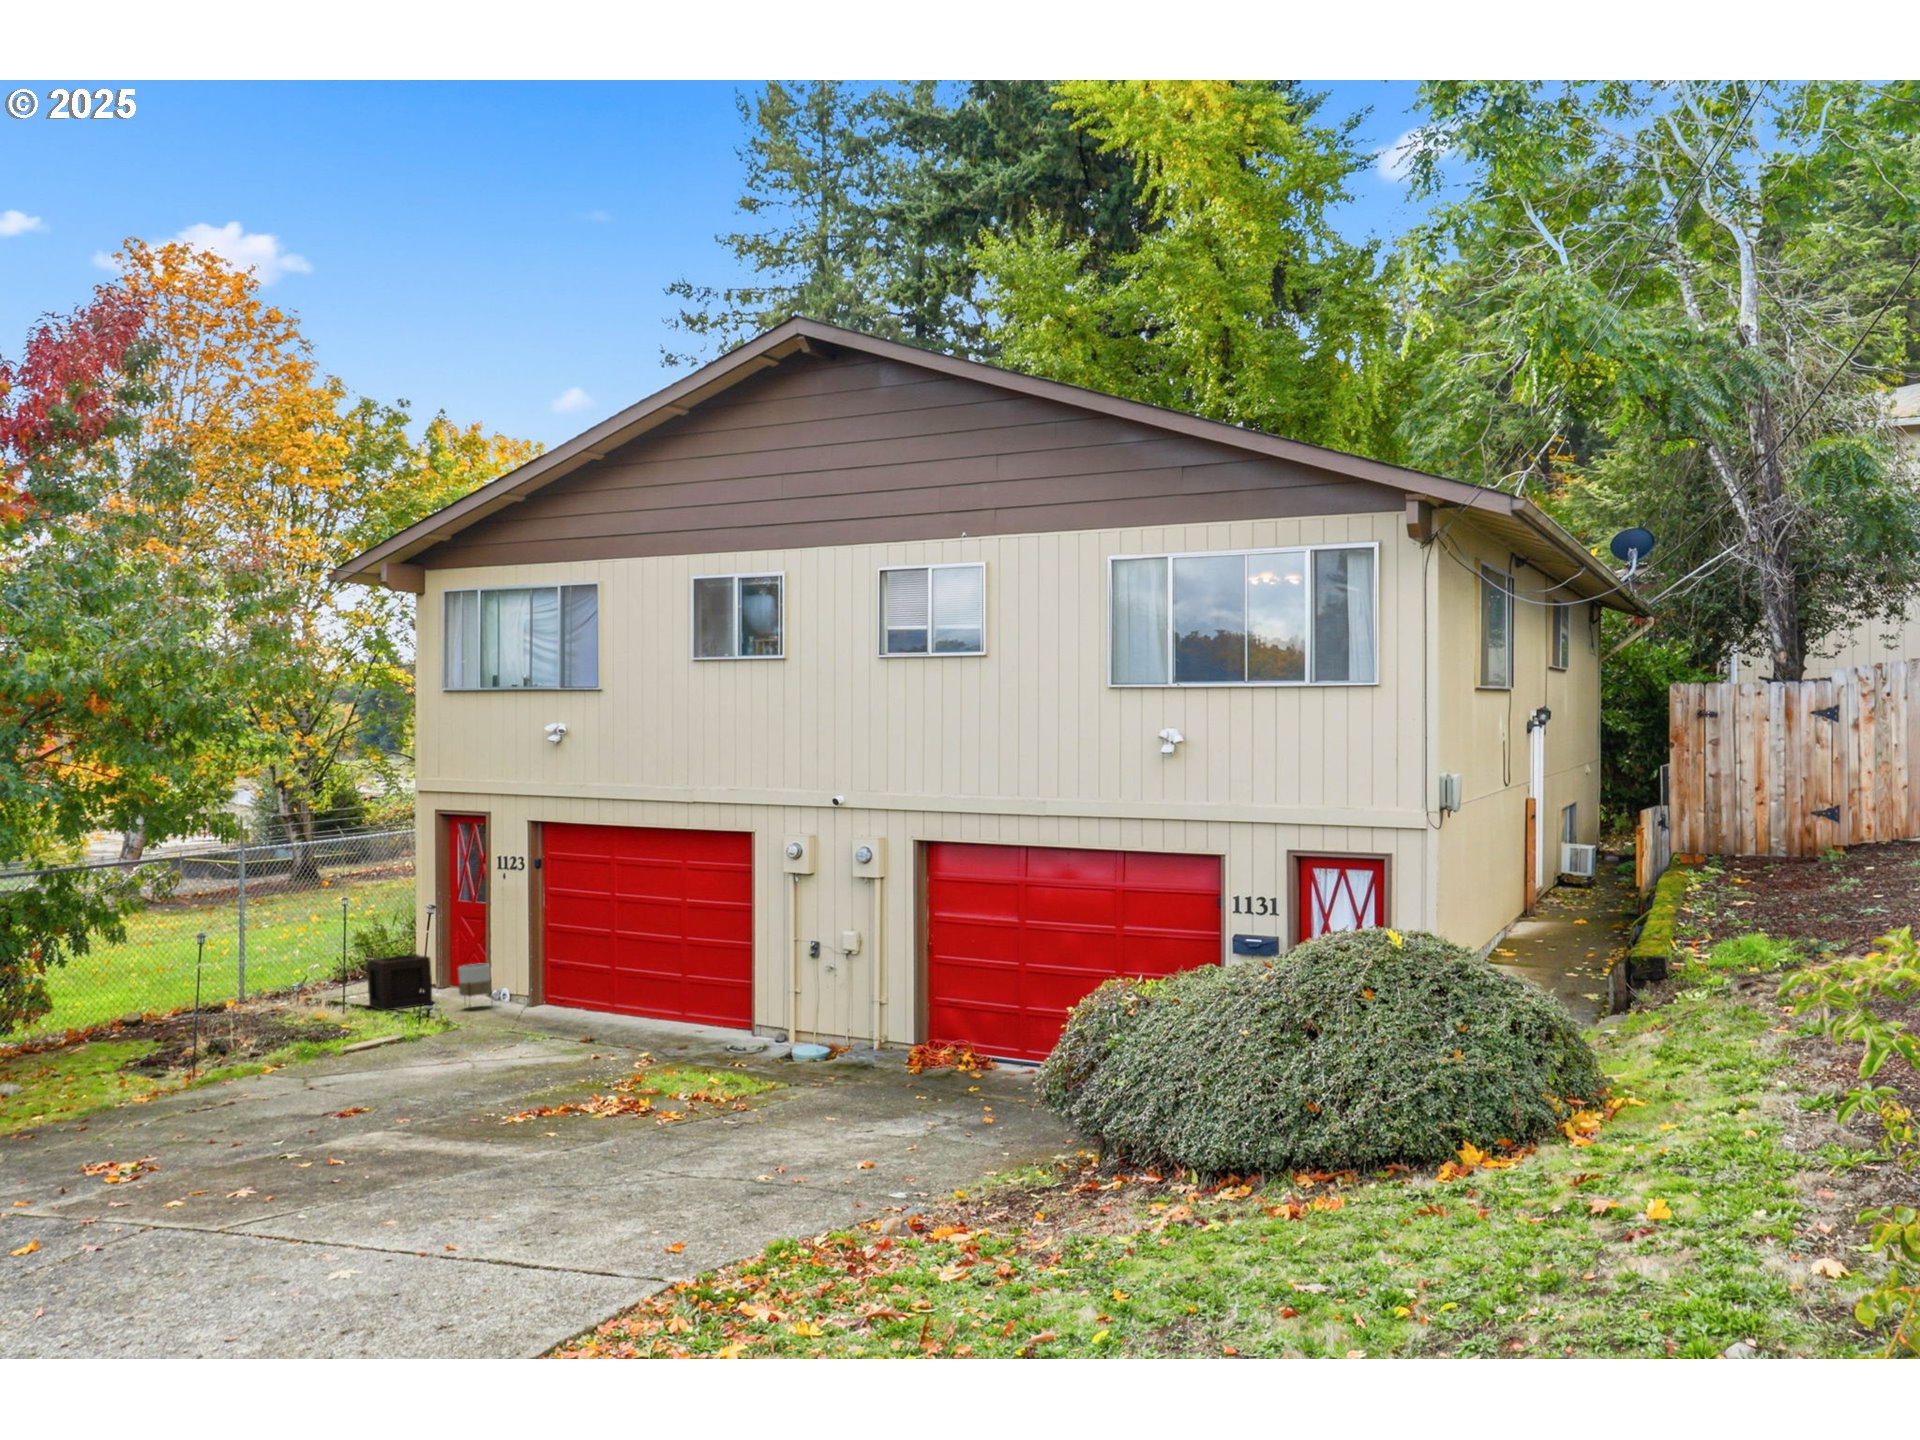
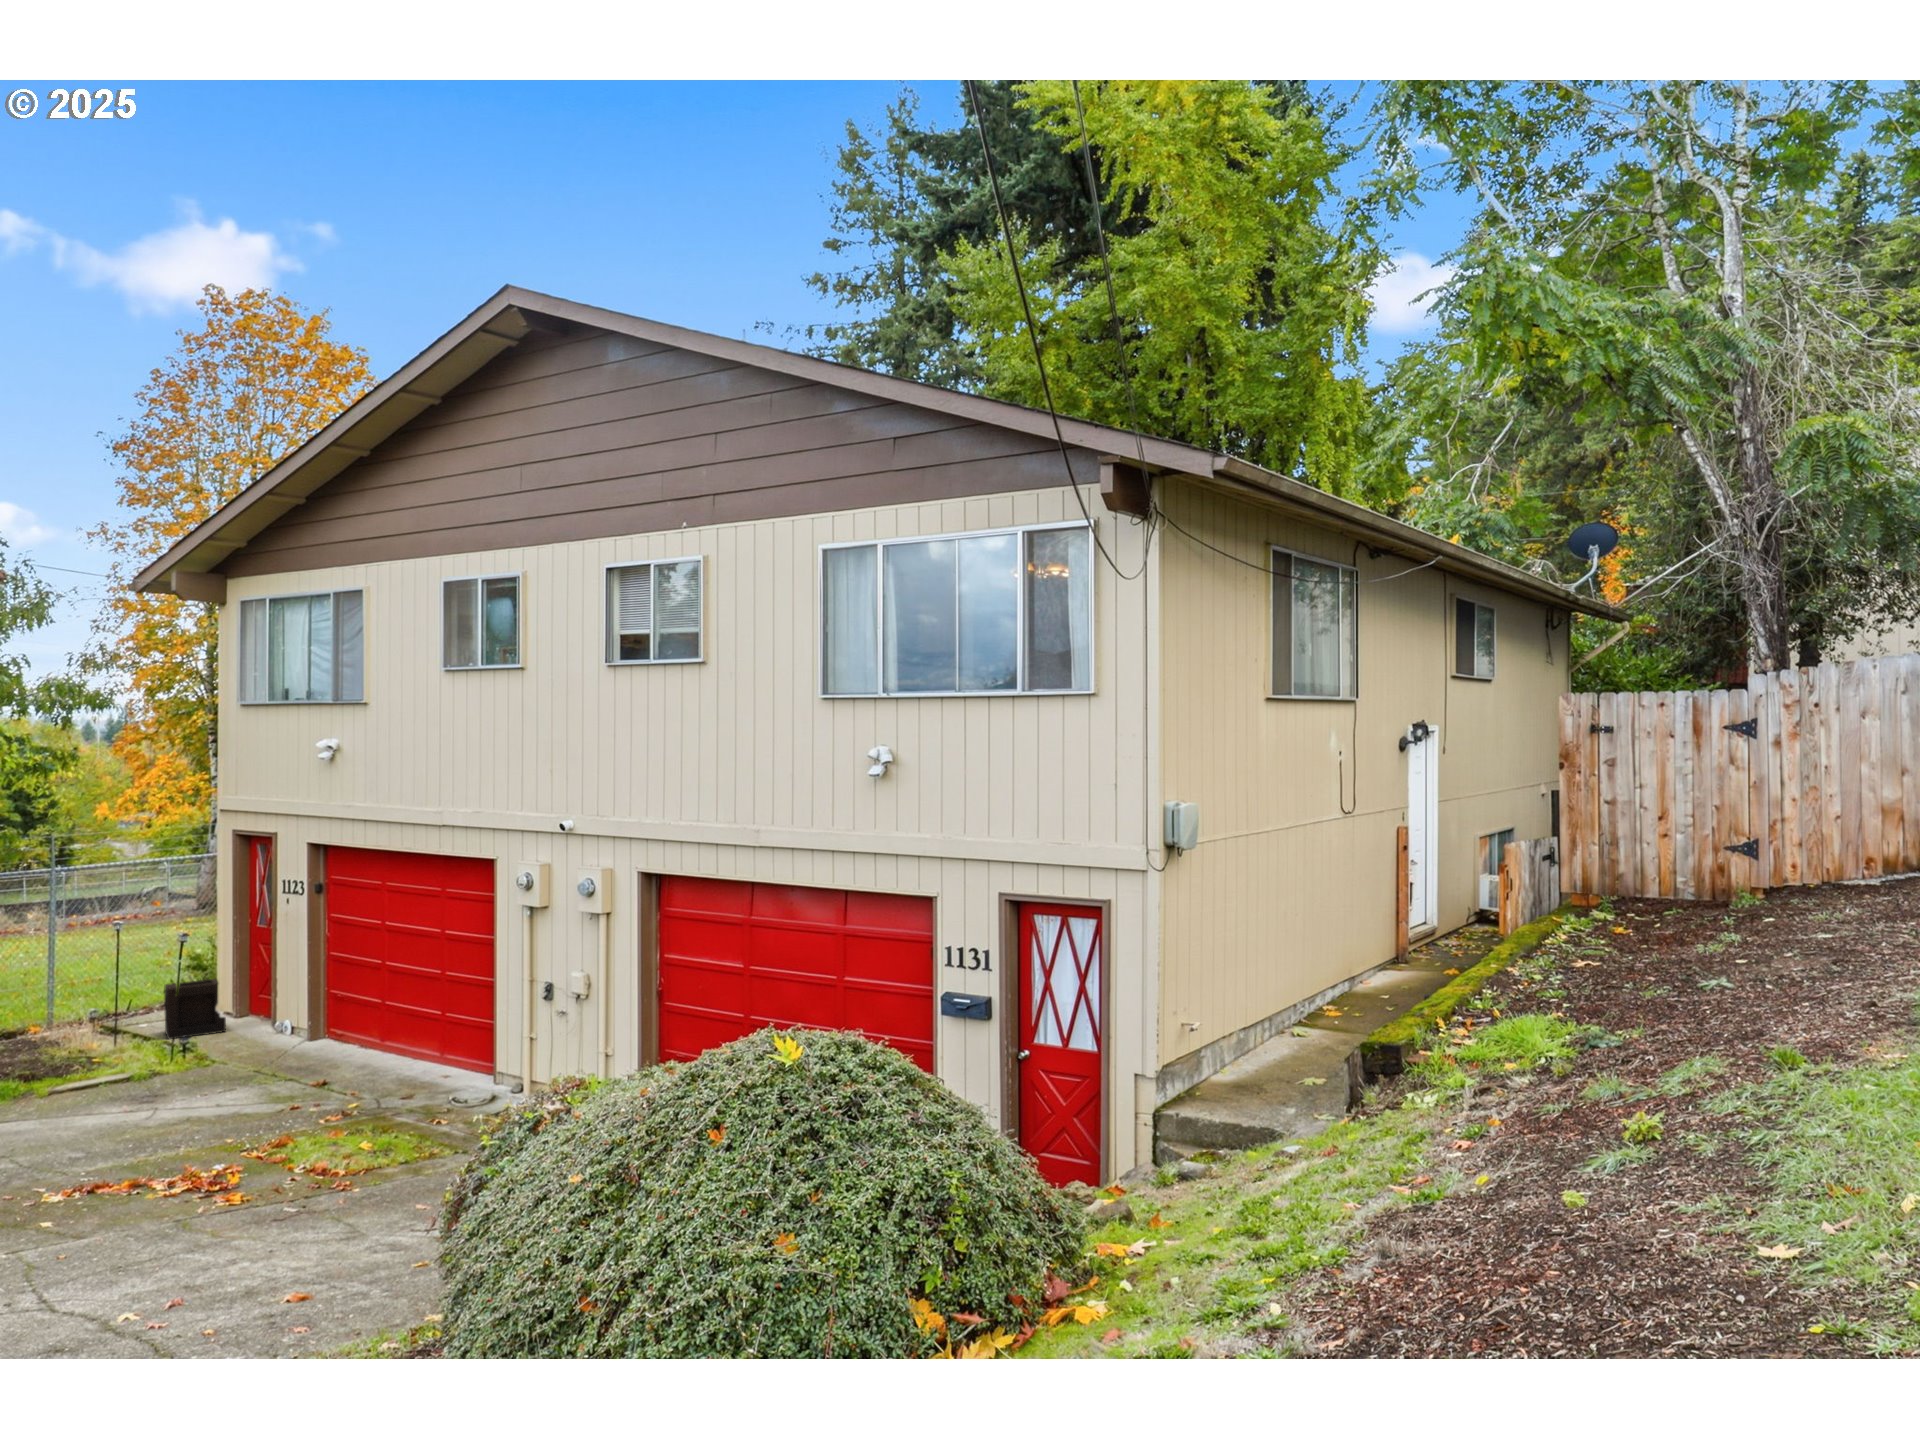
planter: present [458,964,492,997] -> none [236,992,274,1043]

